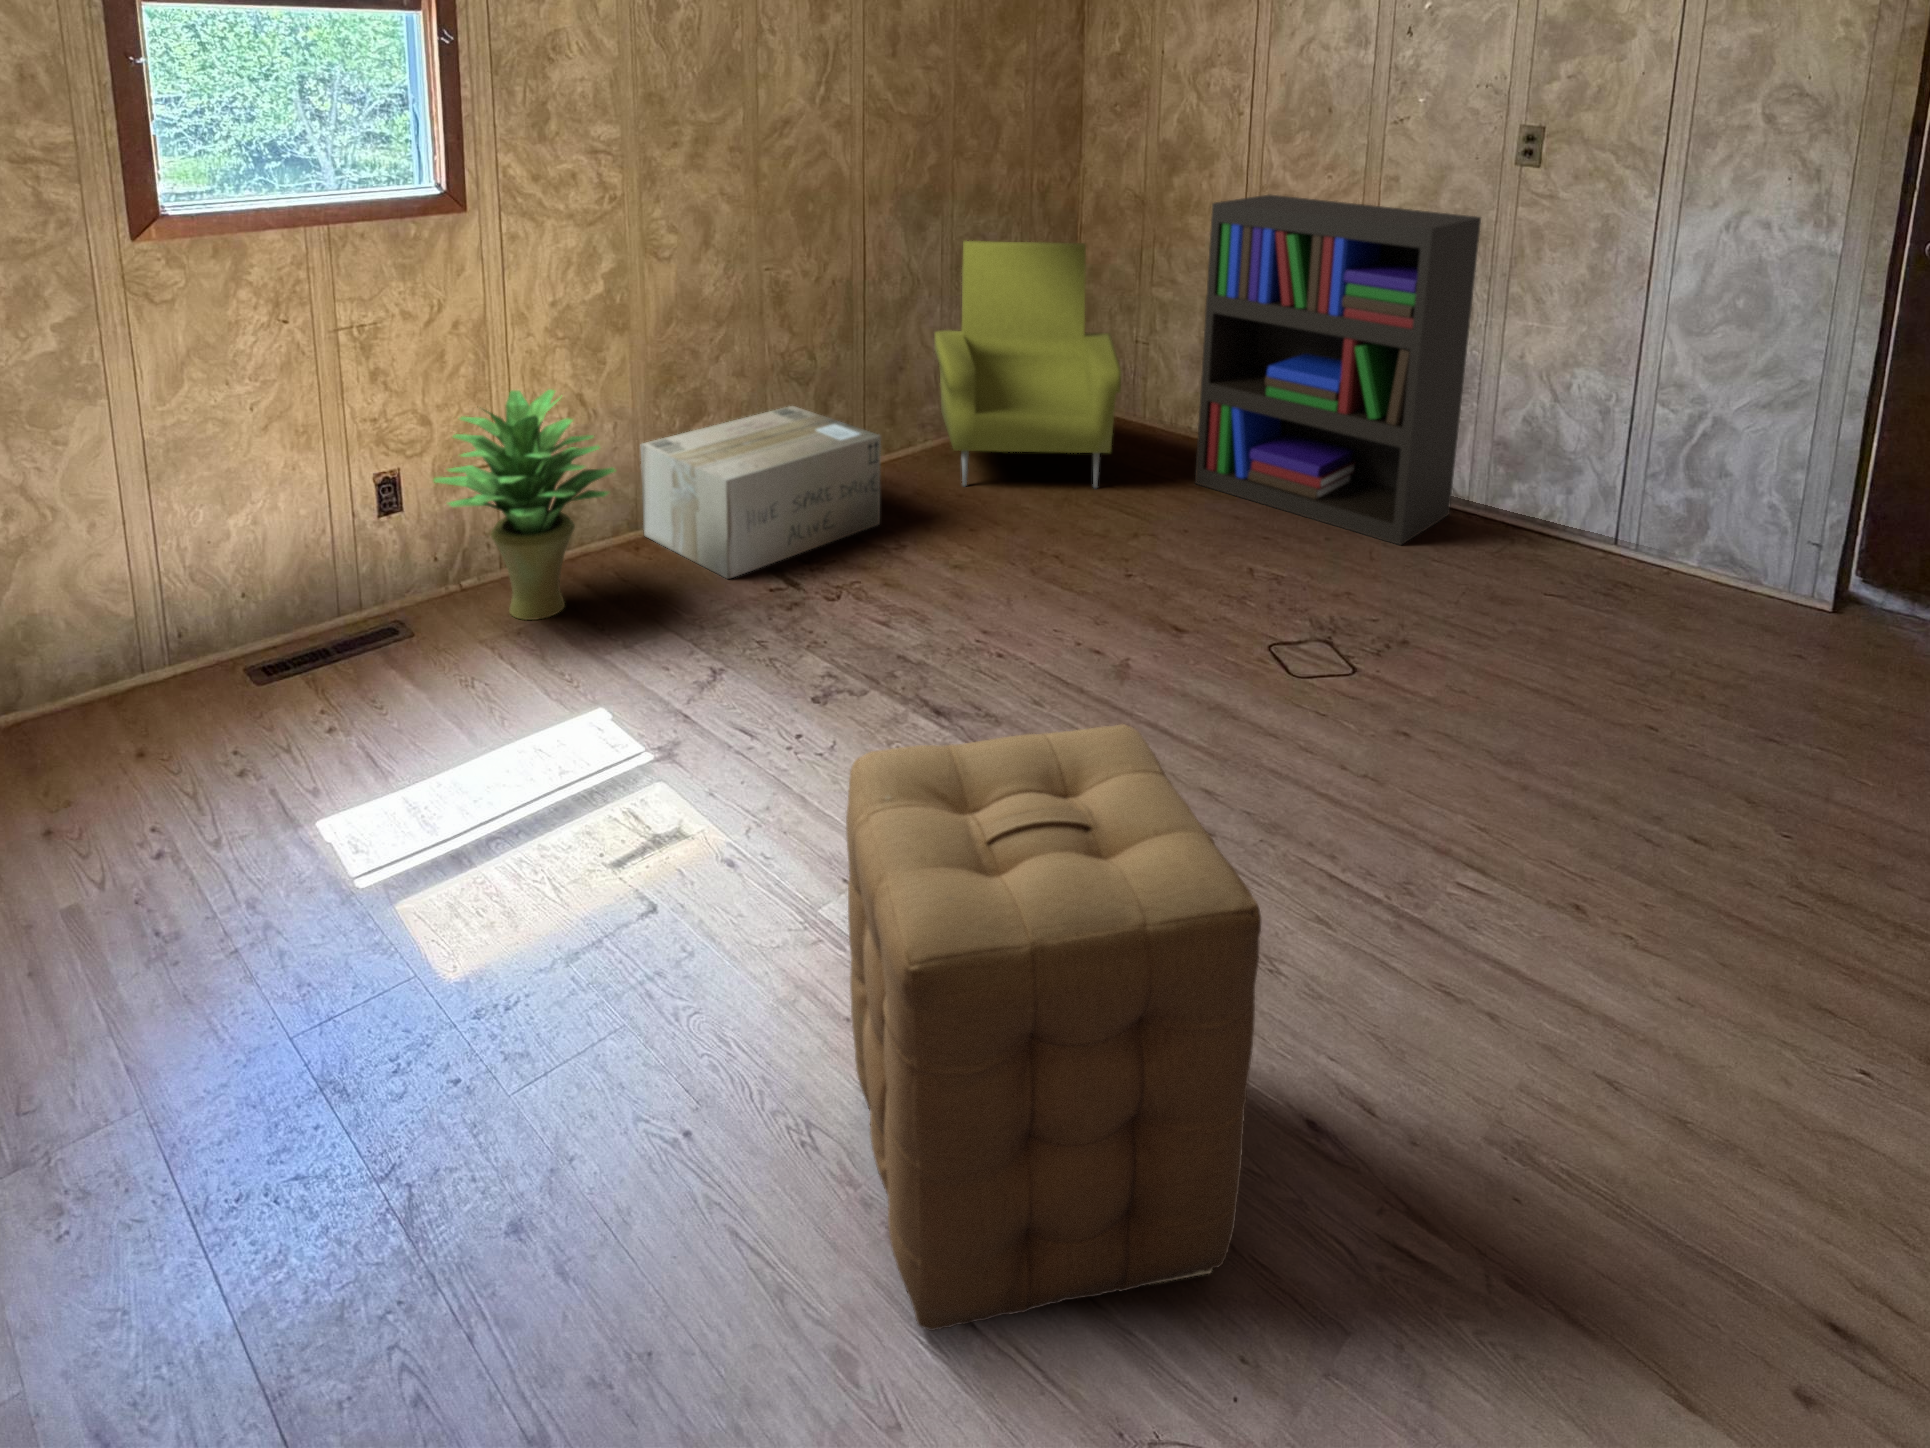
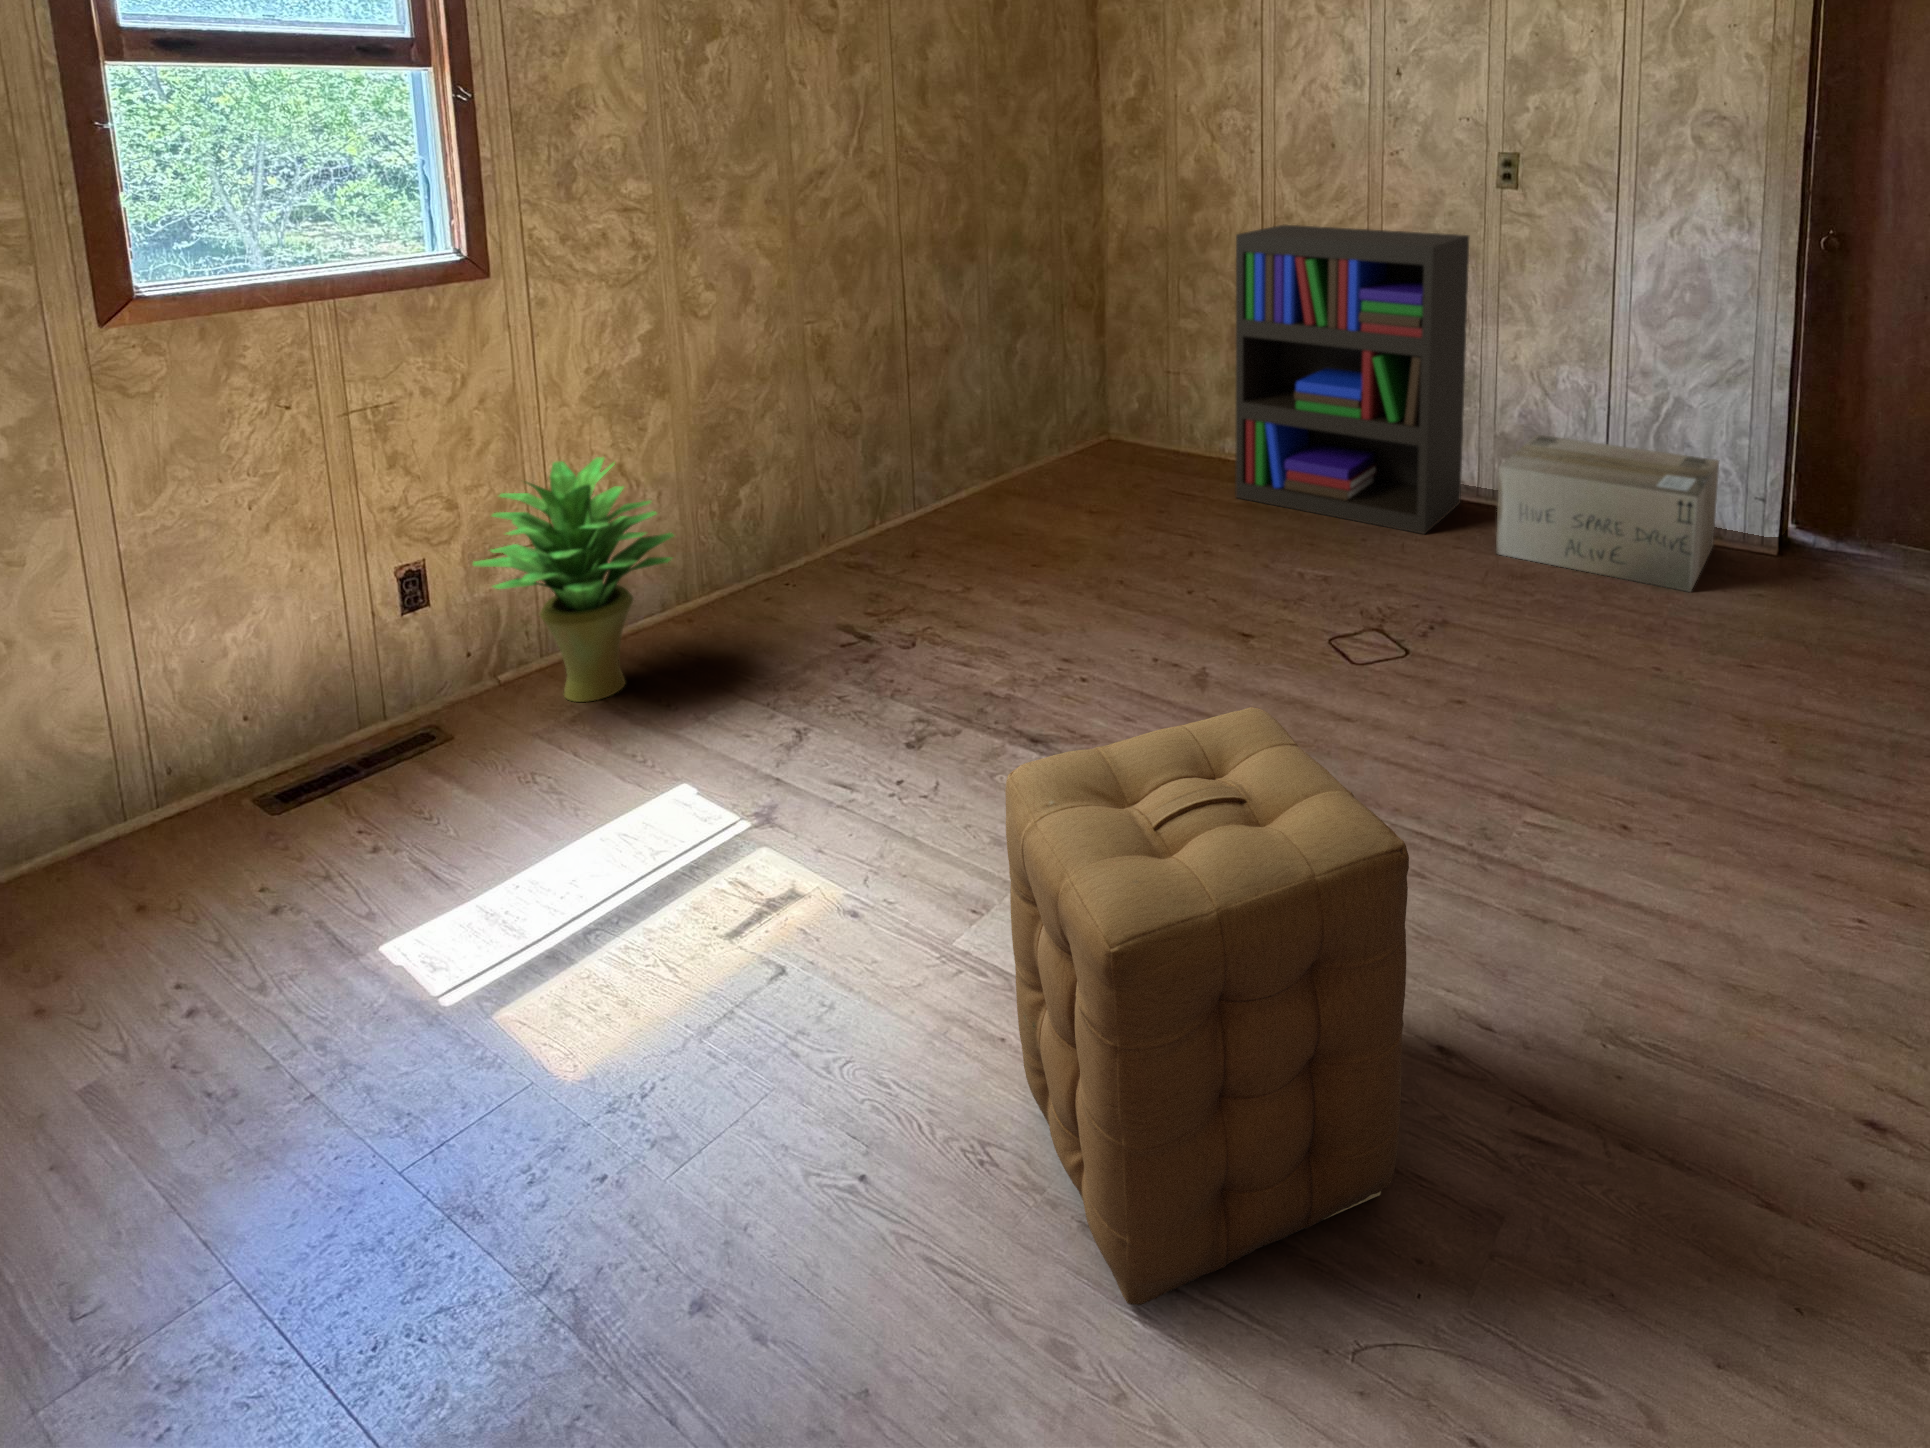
armchair: present [935,241,1121,488] -> none [976,279,1164,521]
cardboard box: present [641,406,881,579] -> present [1496,435,1719,592]

